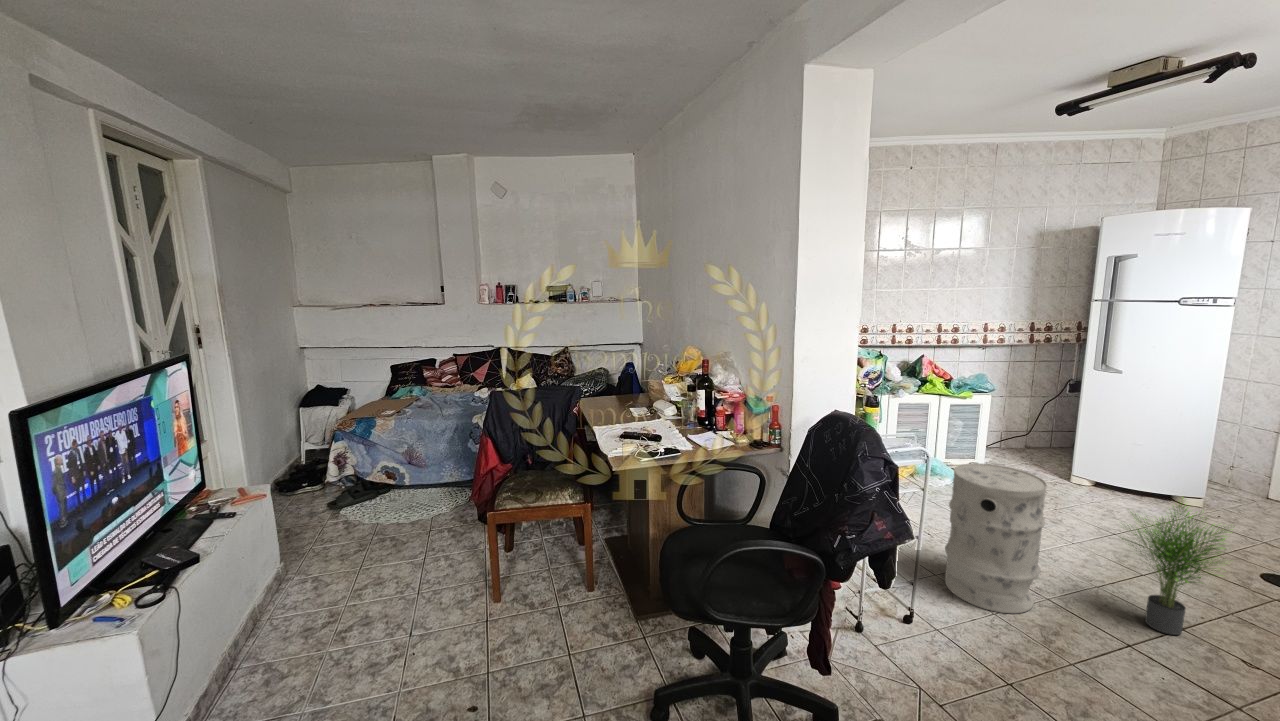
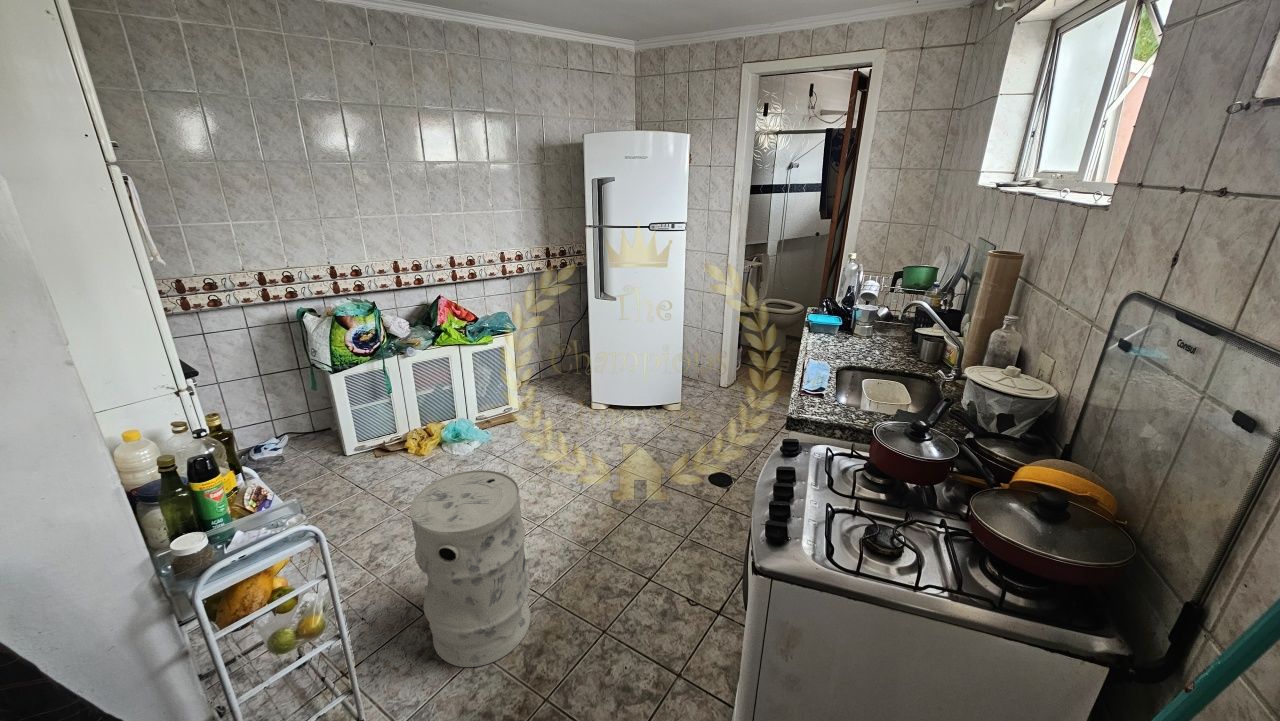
potted plant: present [1129,503,1225,635] -> none [598,461,688,601]

